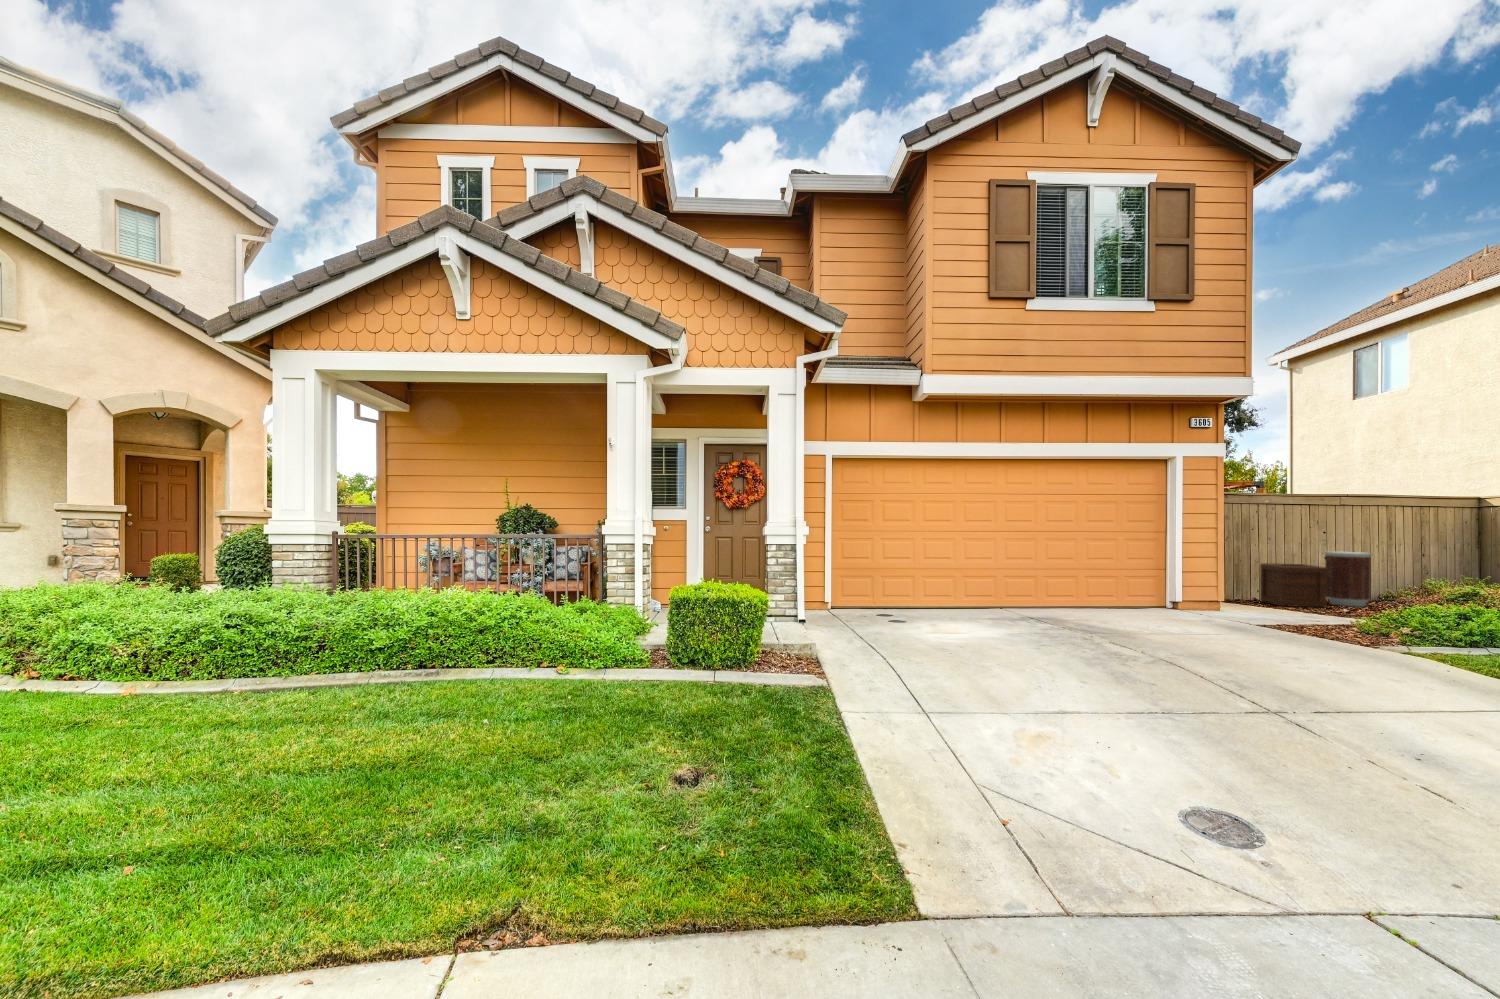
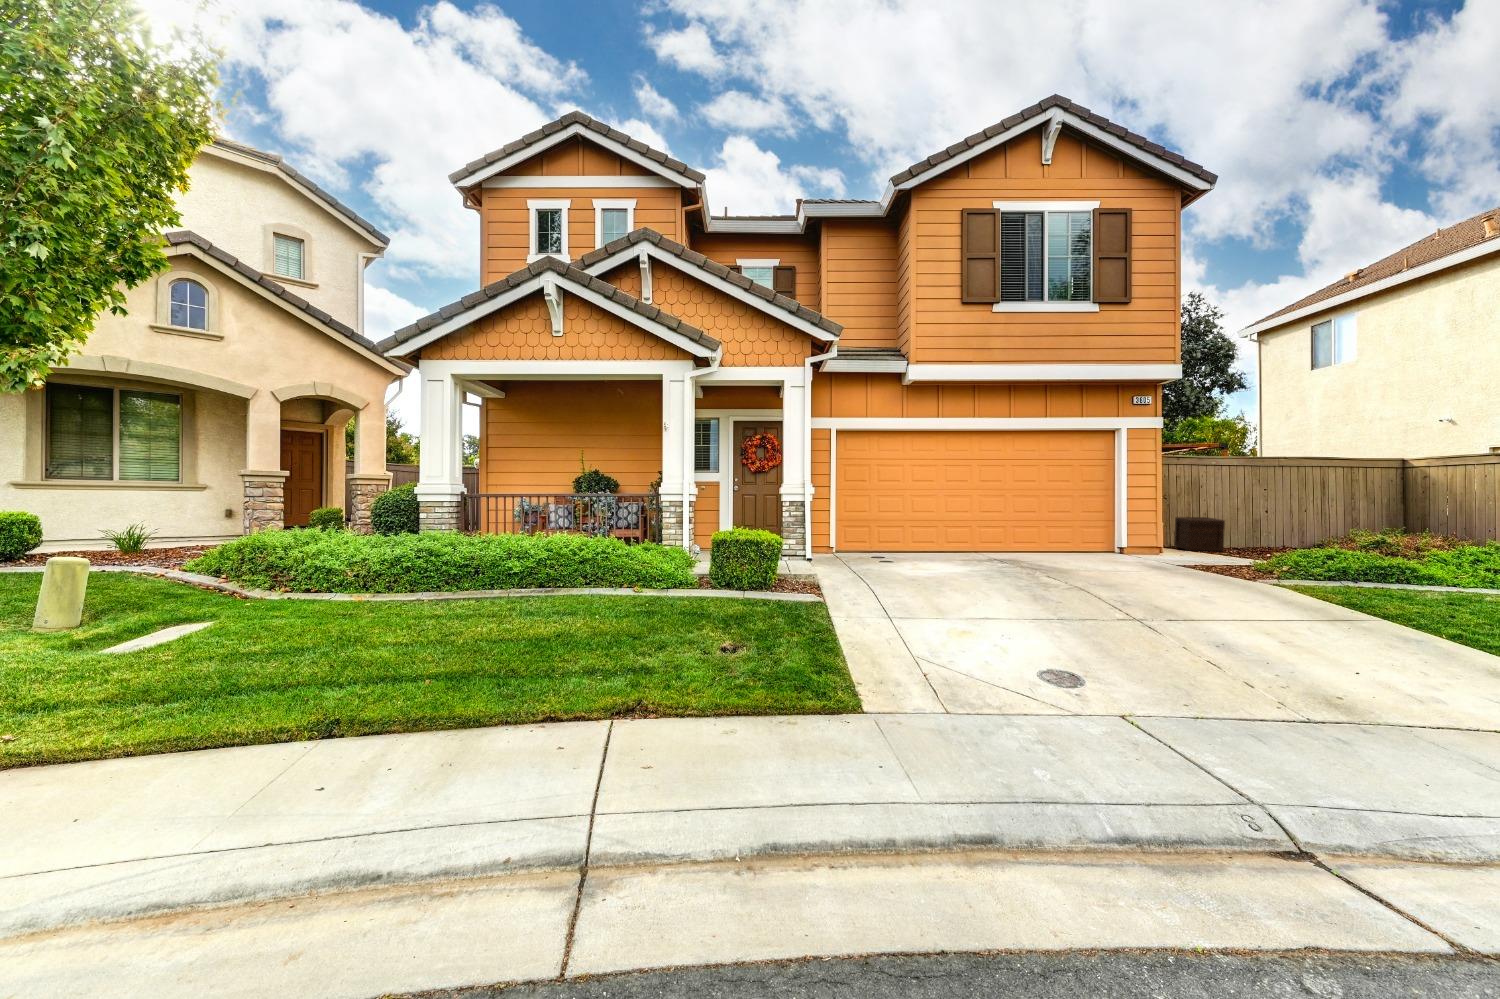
trash can: present [1325,551,1371,607] -> none [1226,507,1263,551]

